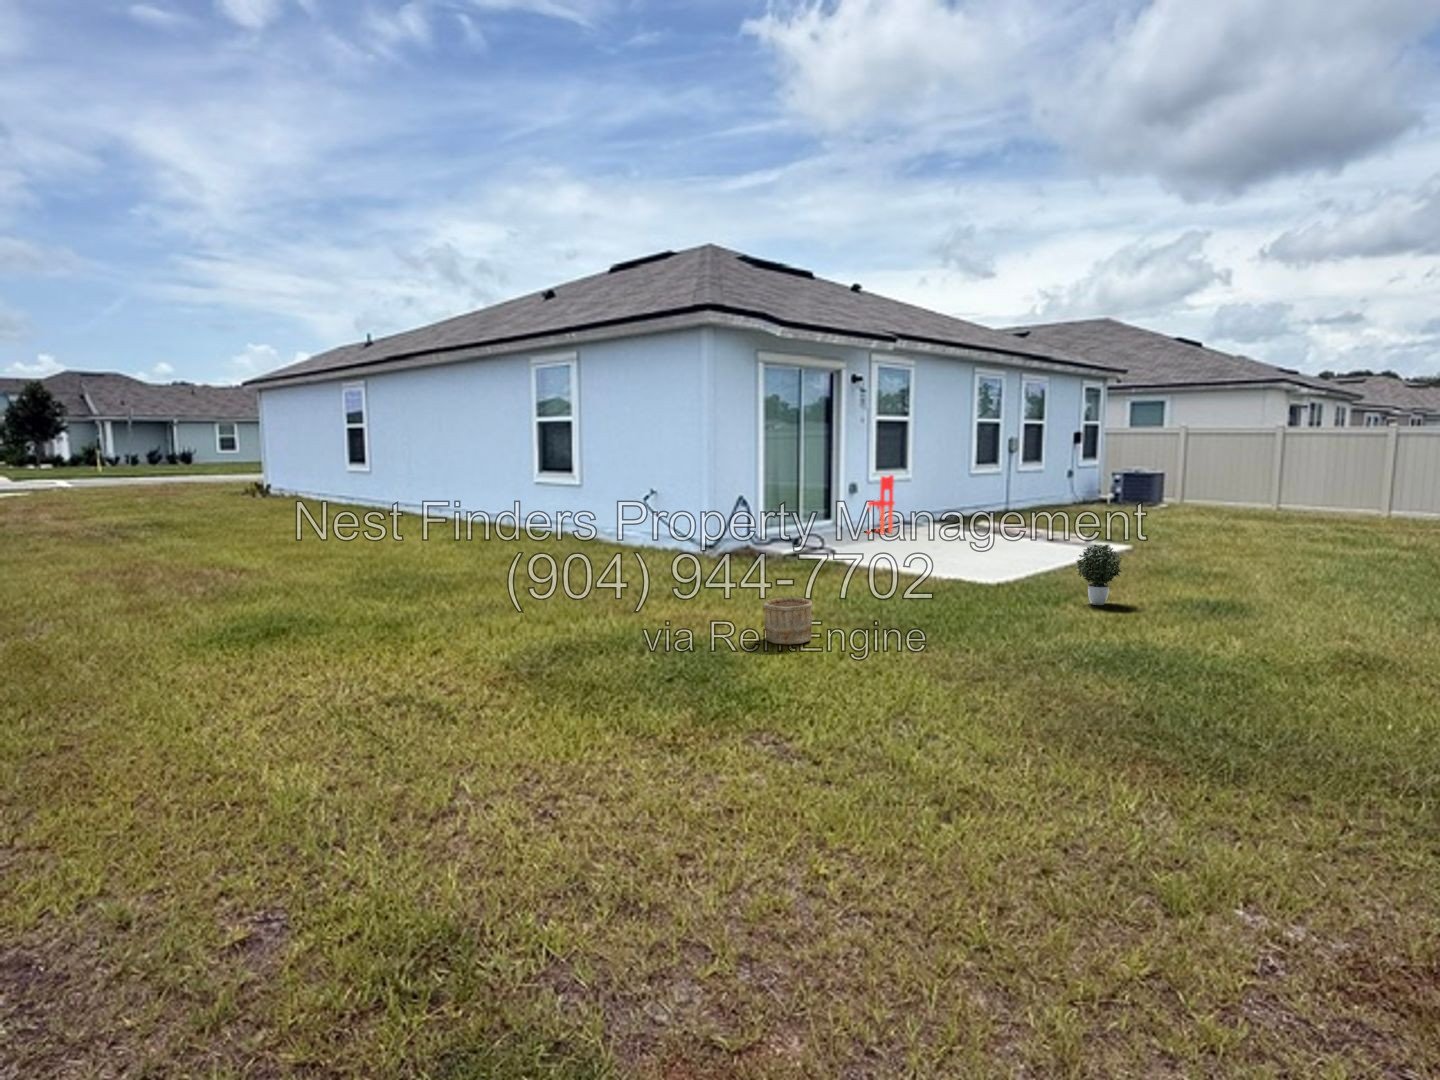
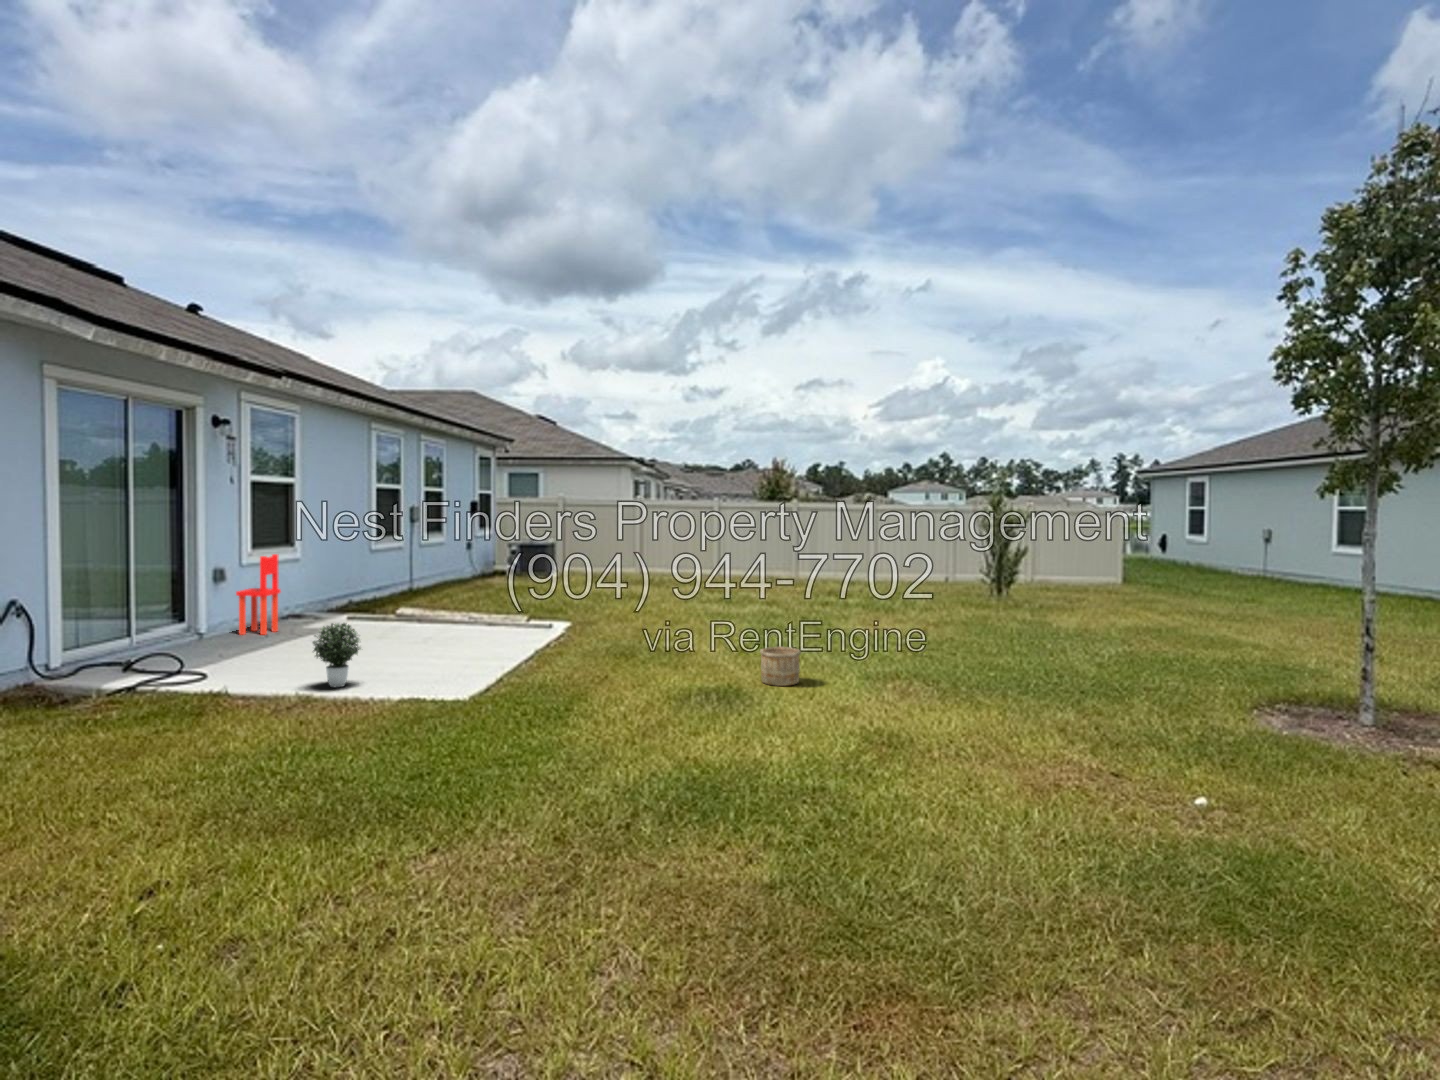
potted plant: present [1077,545,1122,605] -> present [313,623,361,687]
wooden bucket: present [763,597,812,645] -> present [760,646,801,686]

